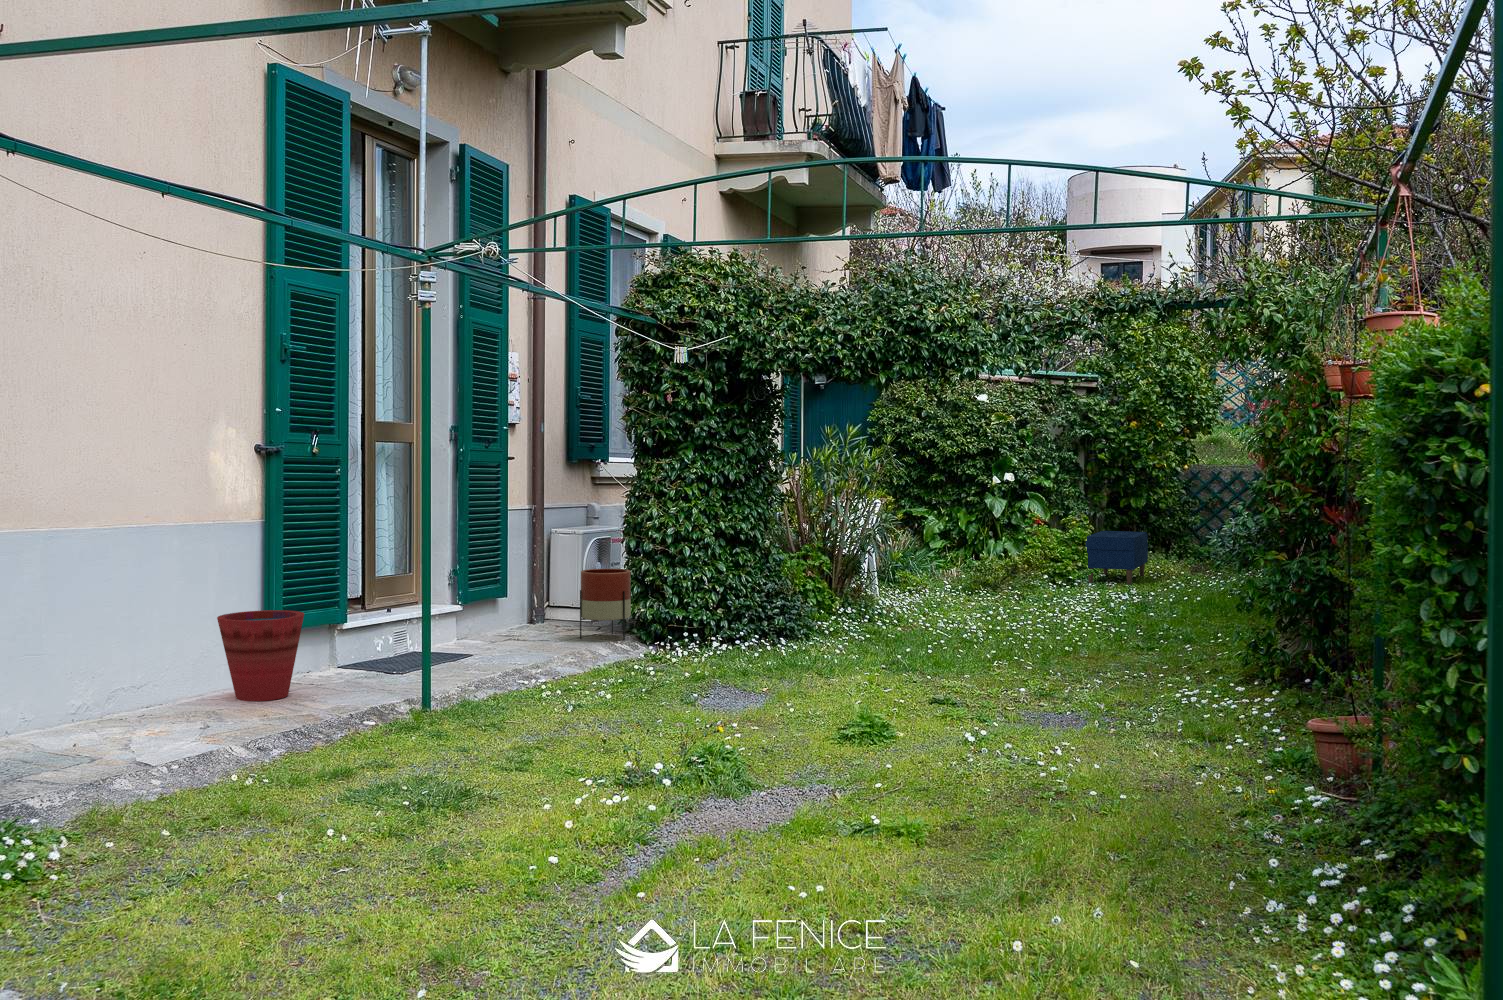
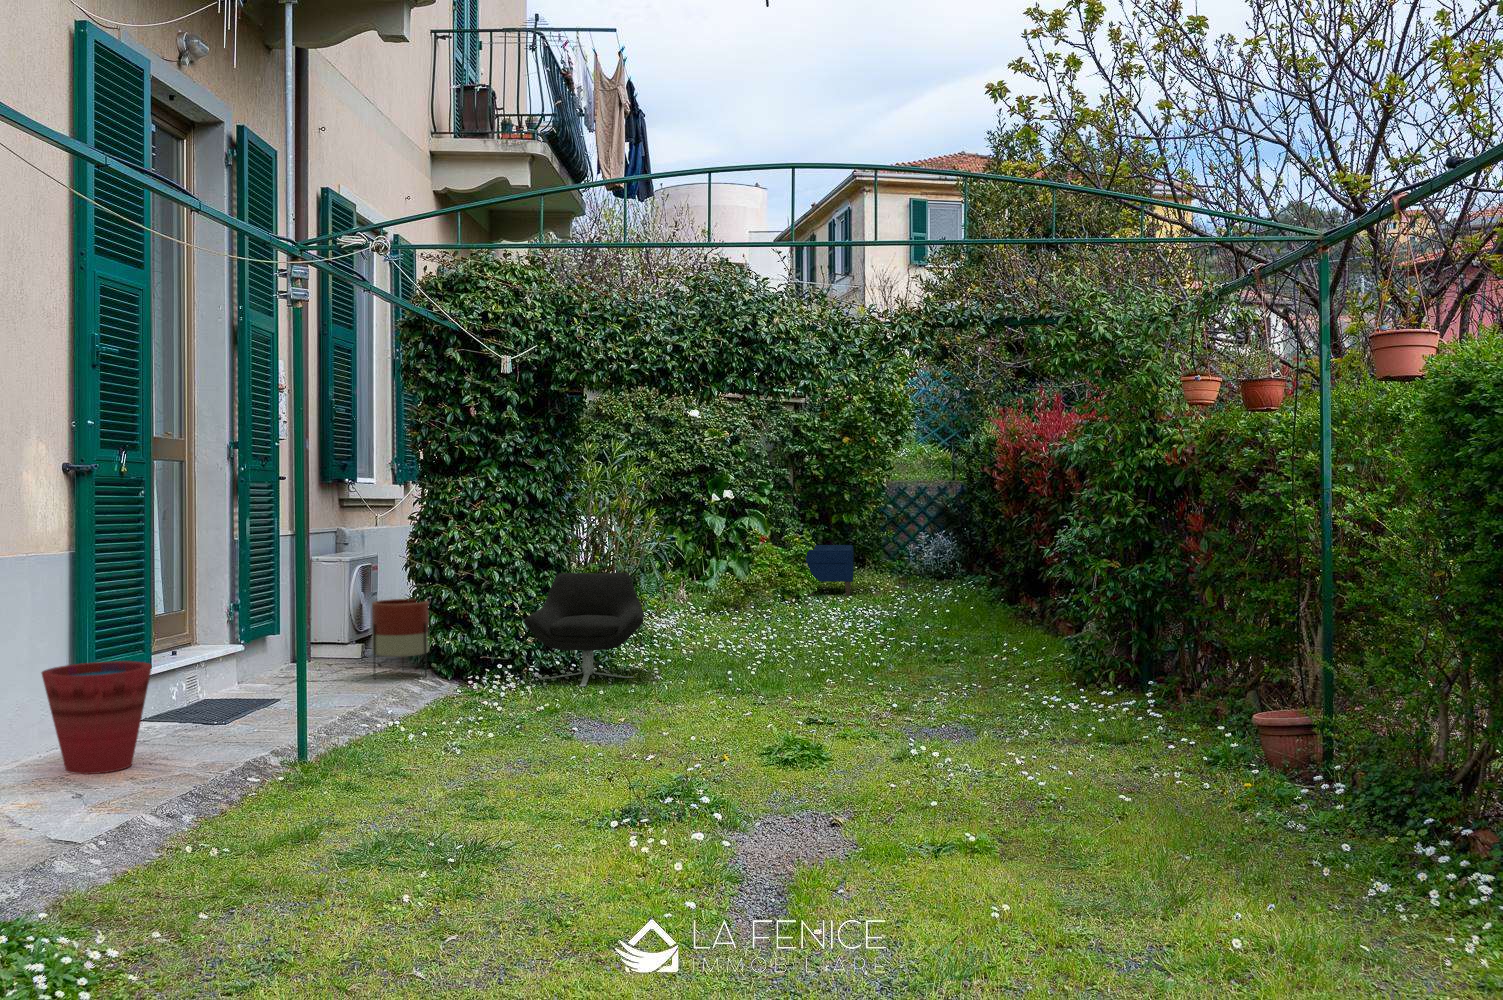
lounge chair: none [699,550,822,658] -> present [524,572,643,687]

